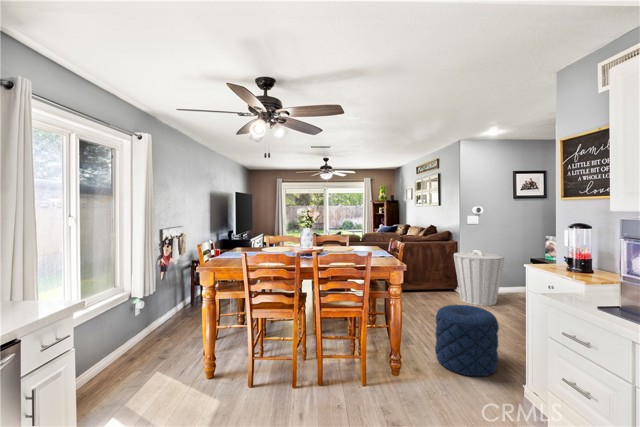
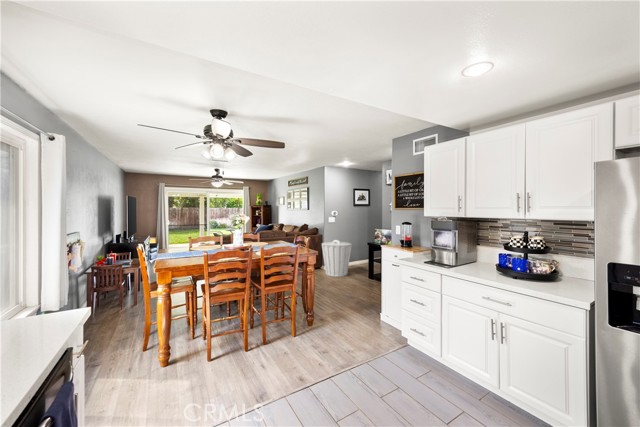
pouf: present [435,305,499,376] -> none [329,275,365,318]

